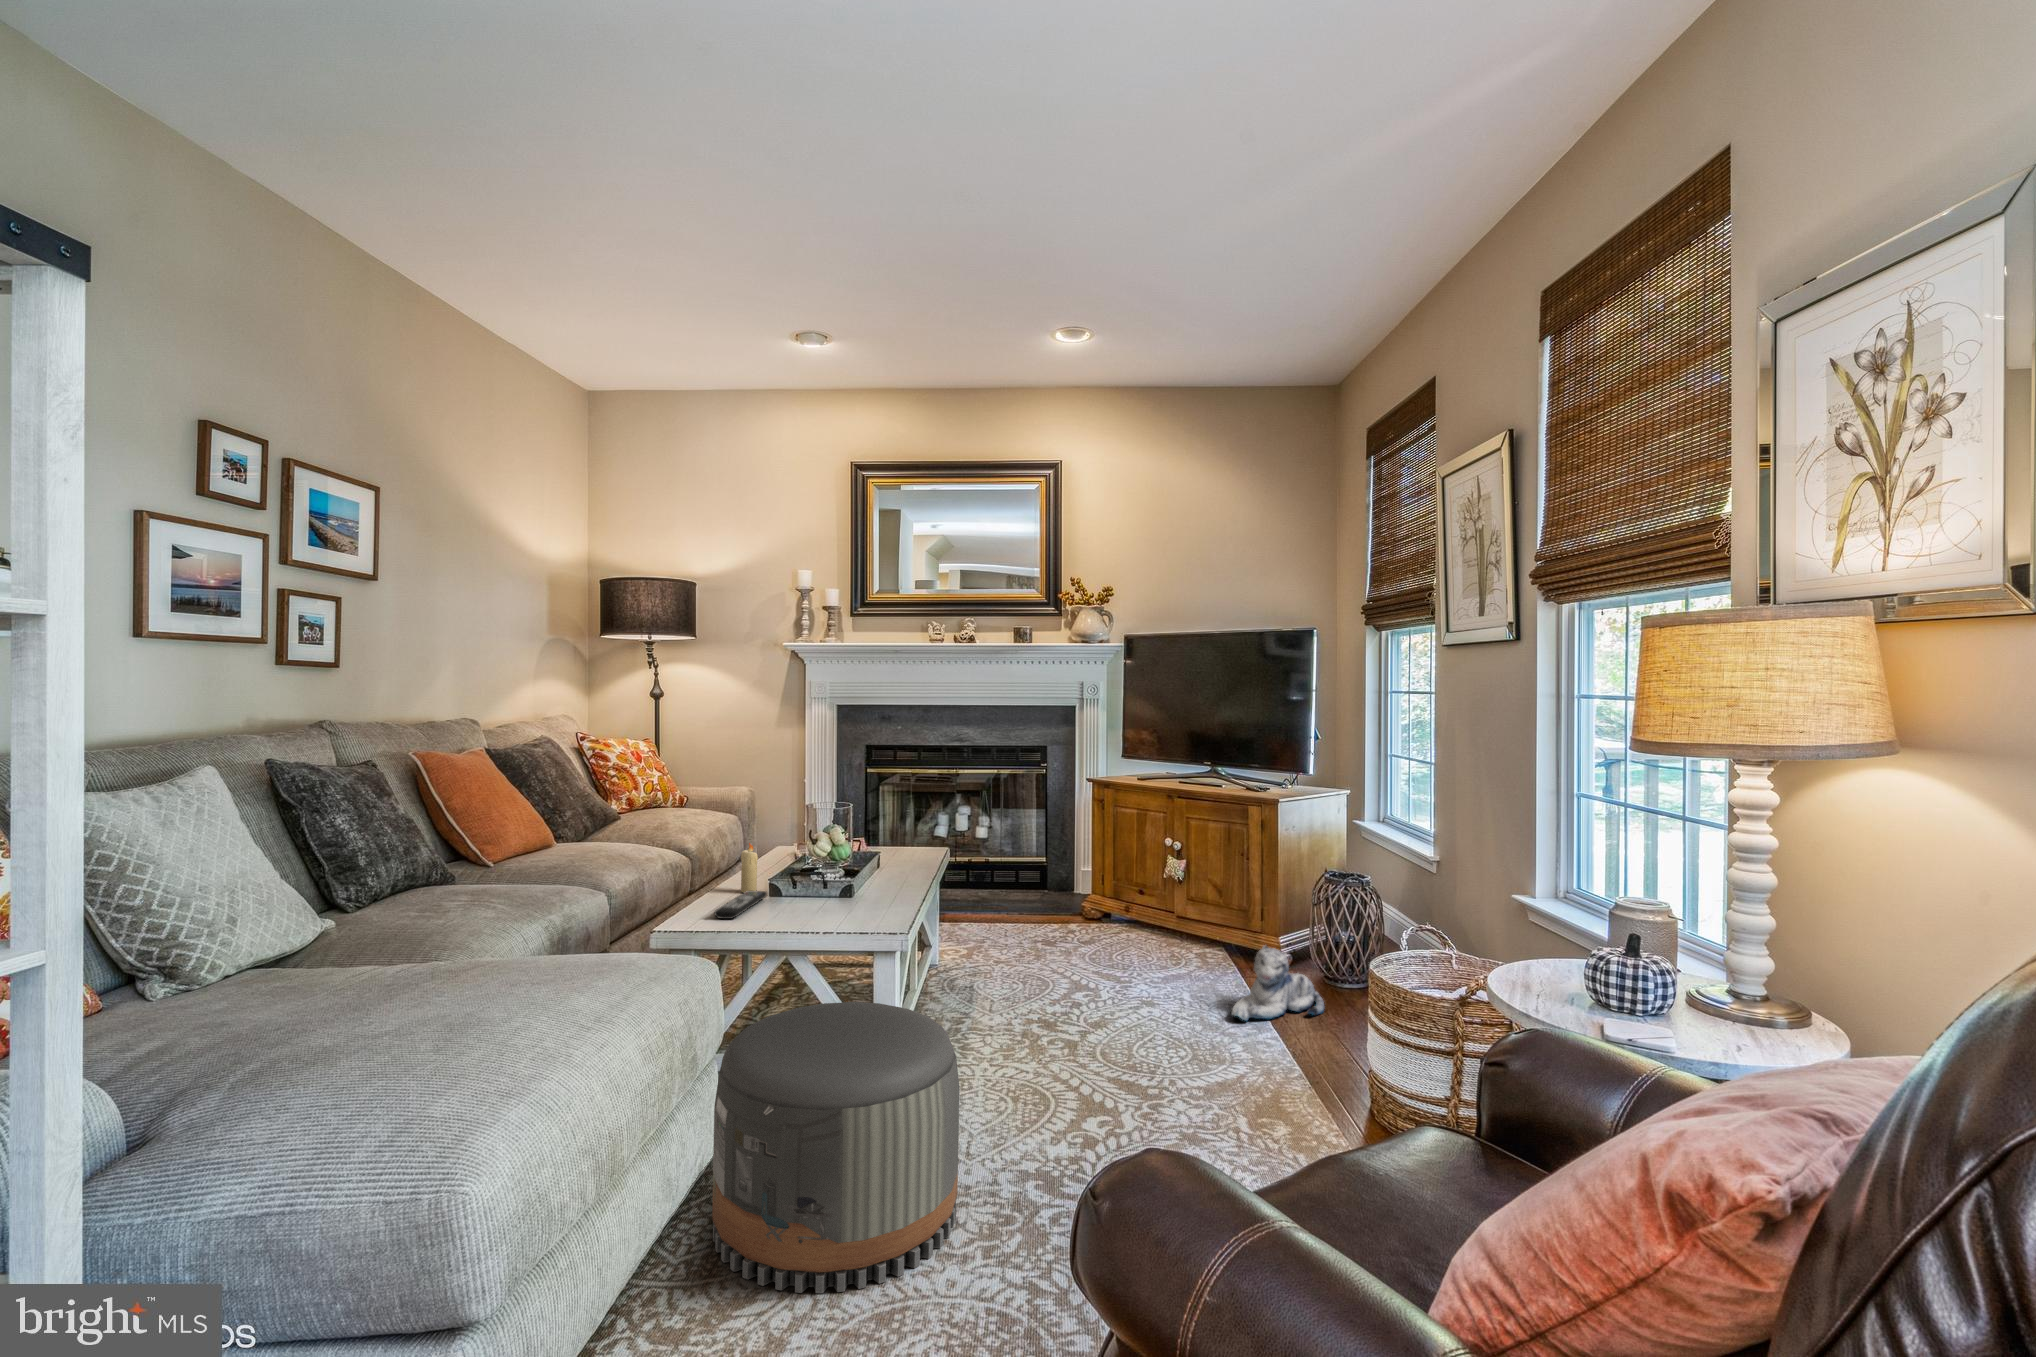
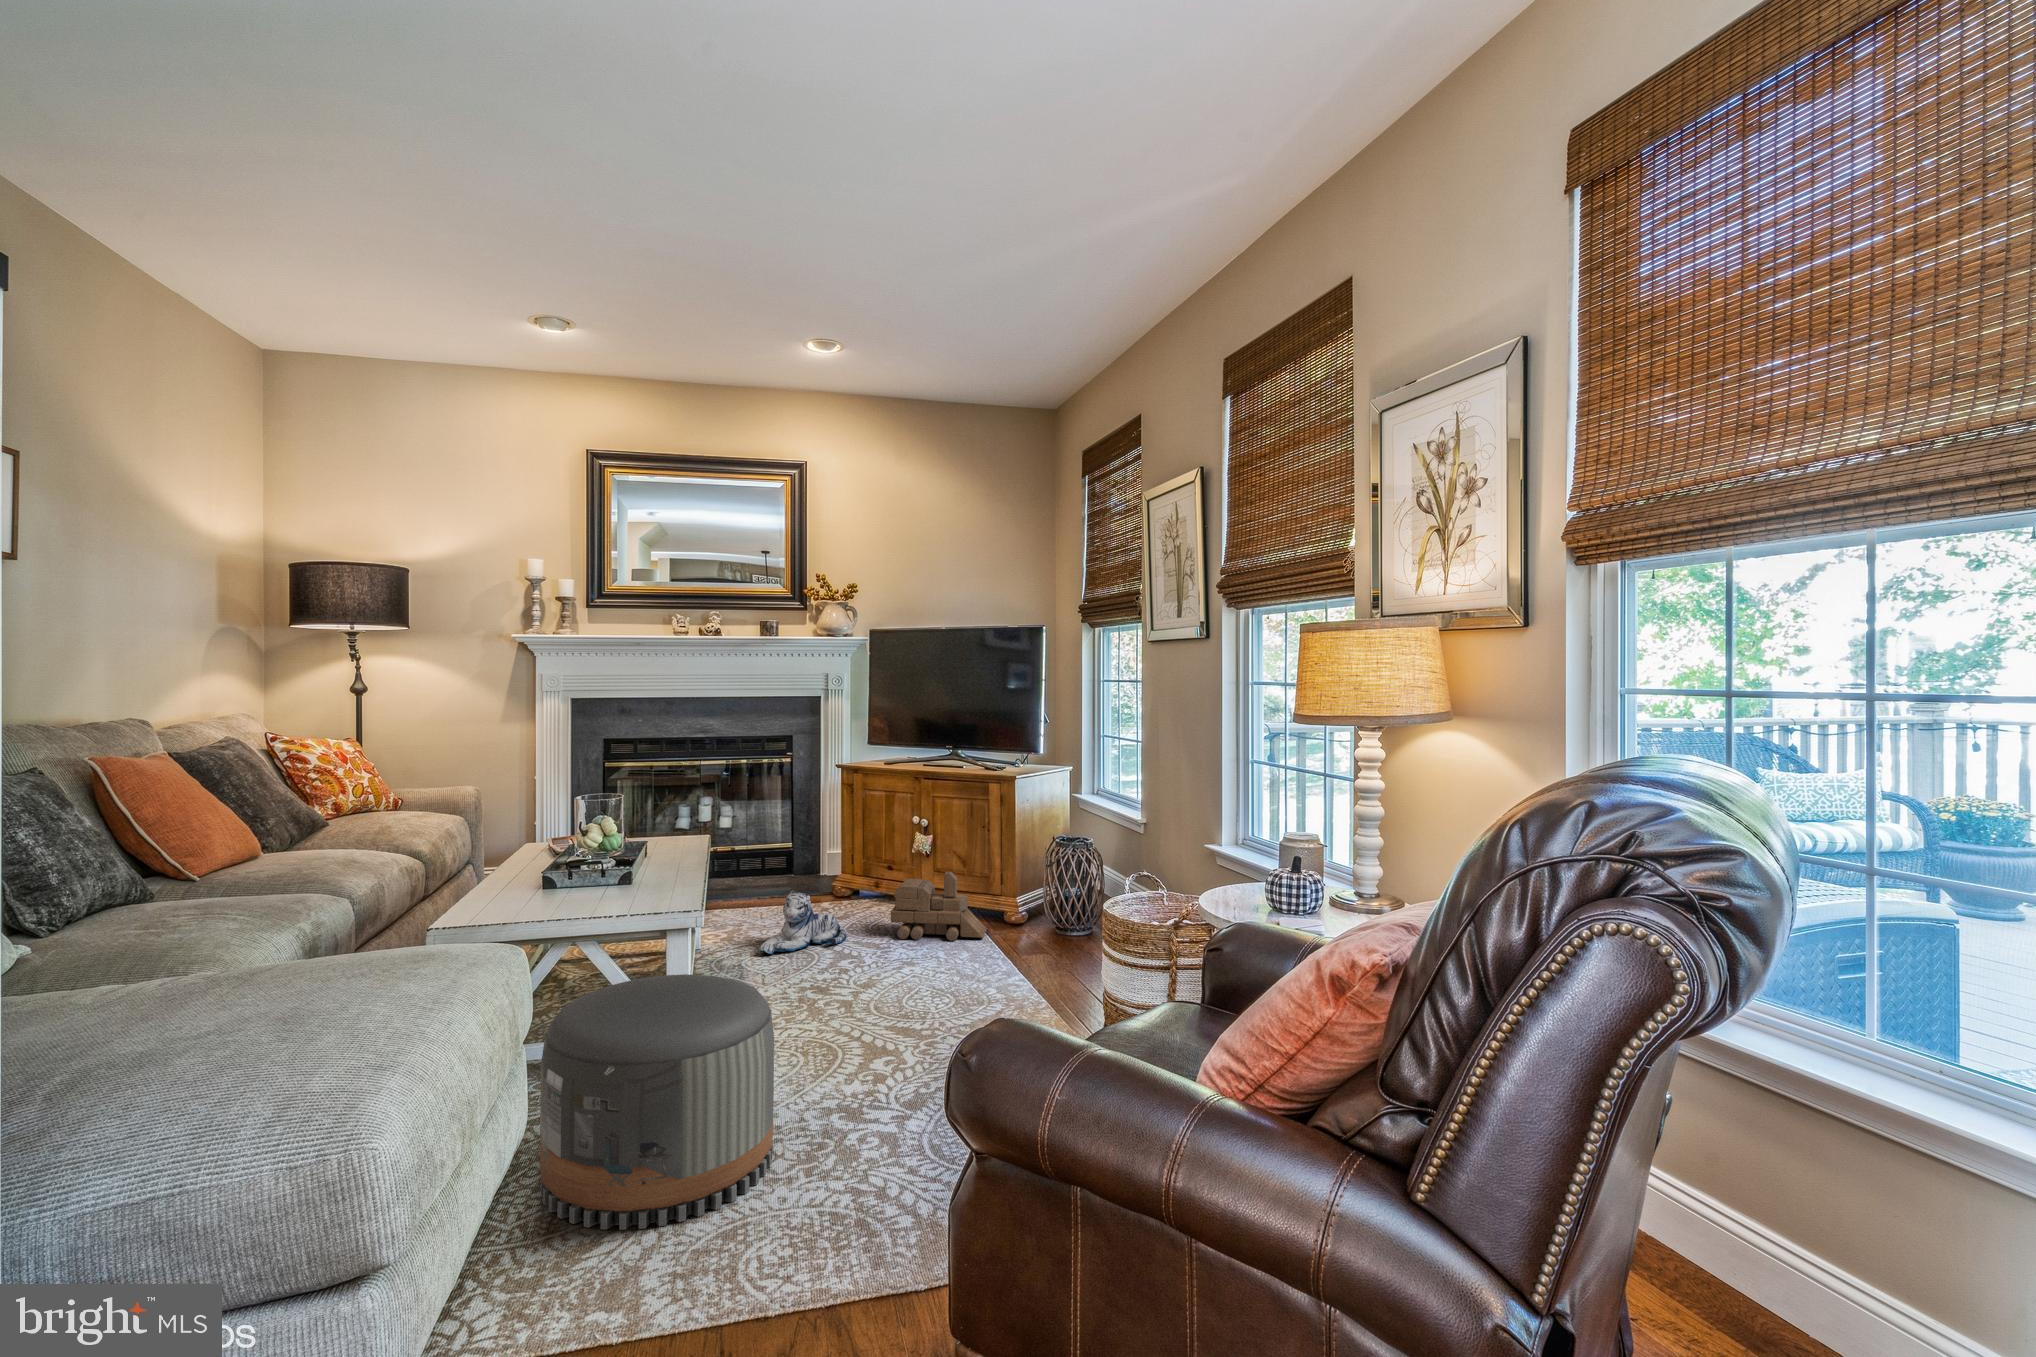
candle: present [741,843,758,893] -> none [510,840,528,890]
remote control: present [714,891,767,919] -> none [496,886,544,914]
toy train: none [1134,901,1242,979] -> present [891,872,987,941]
plush toy: present [1231,945,1325,1021] -> present [760,891,846,954]

